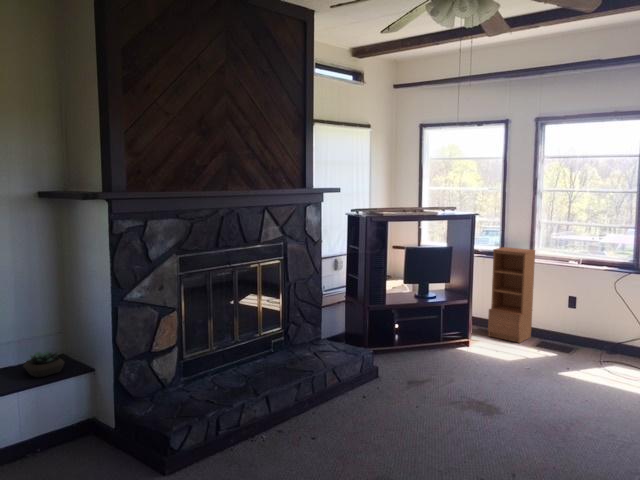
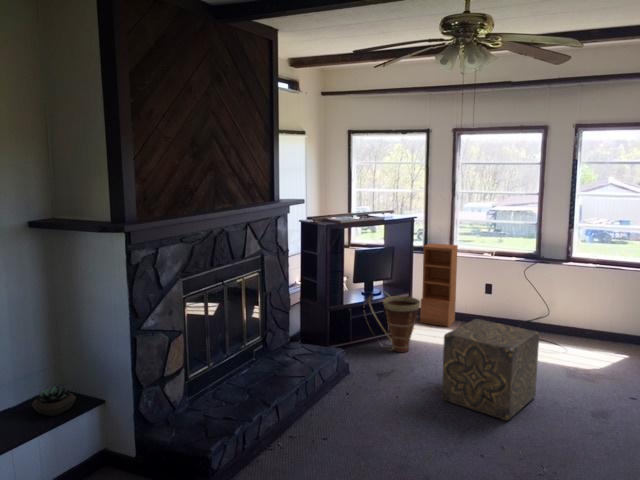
basket: none [408,294,473,364] -> present [367,293,420,352]
ottoman: none [469,328,593,448] -> present [442,319,539,420]

